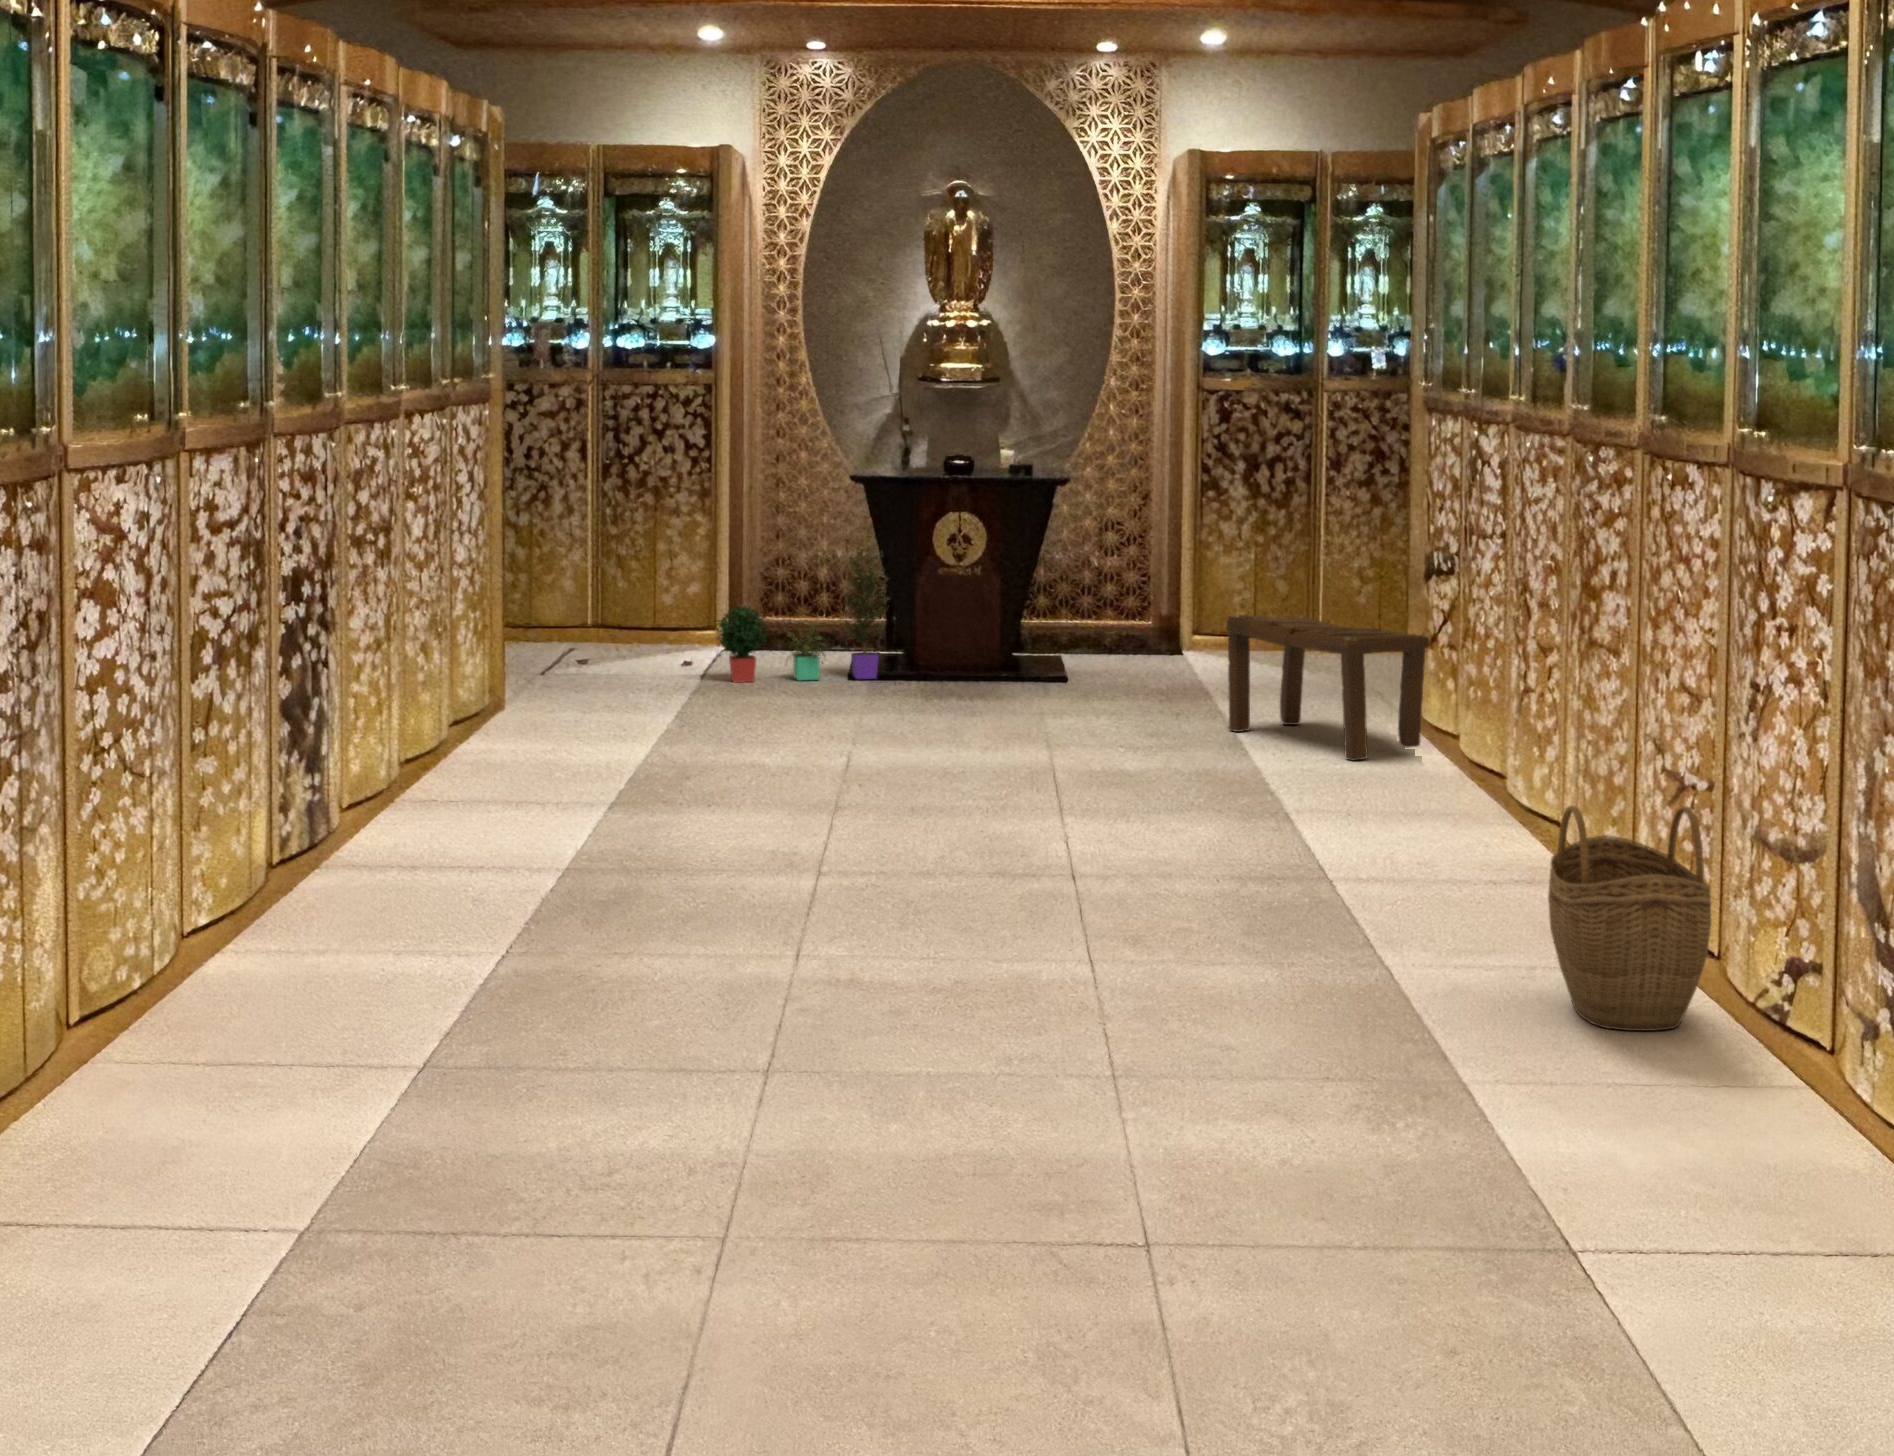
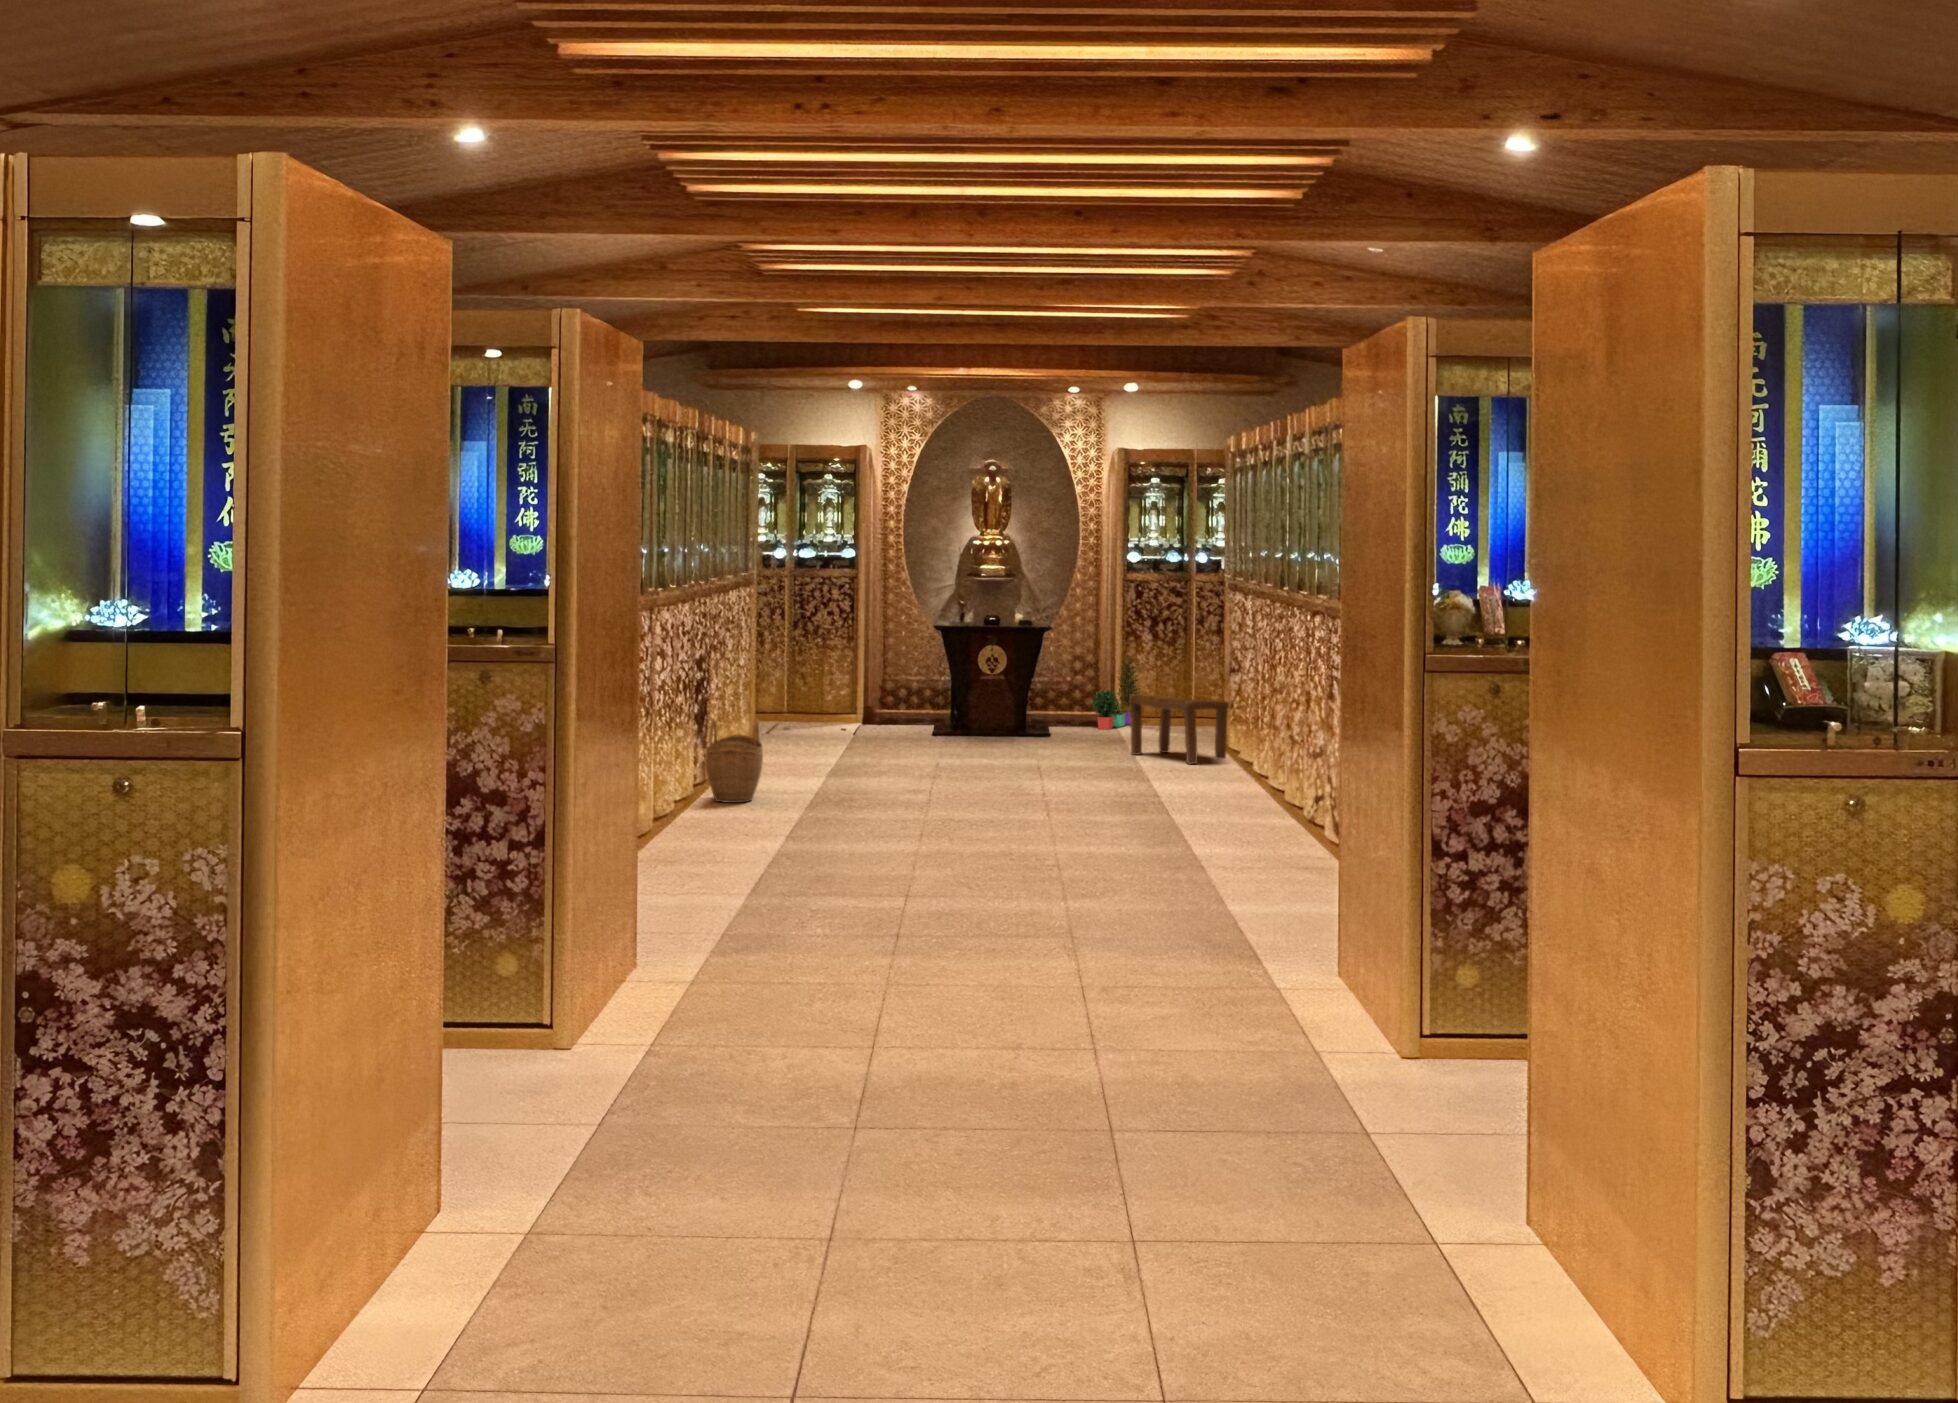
potted plant: present [716,546,889,683] -> present [1091,656,1140,730]
woven basket: present [1548,806,1711,1031] -> present [706,719,763,803]

